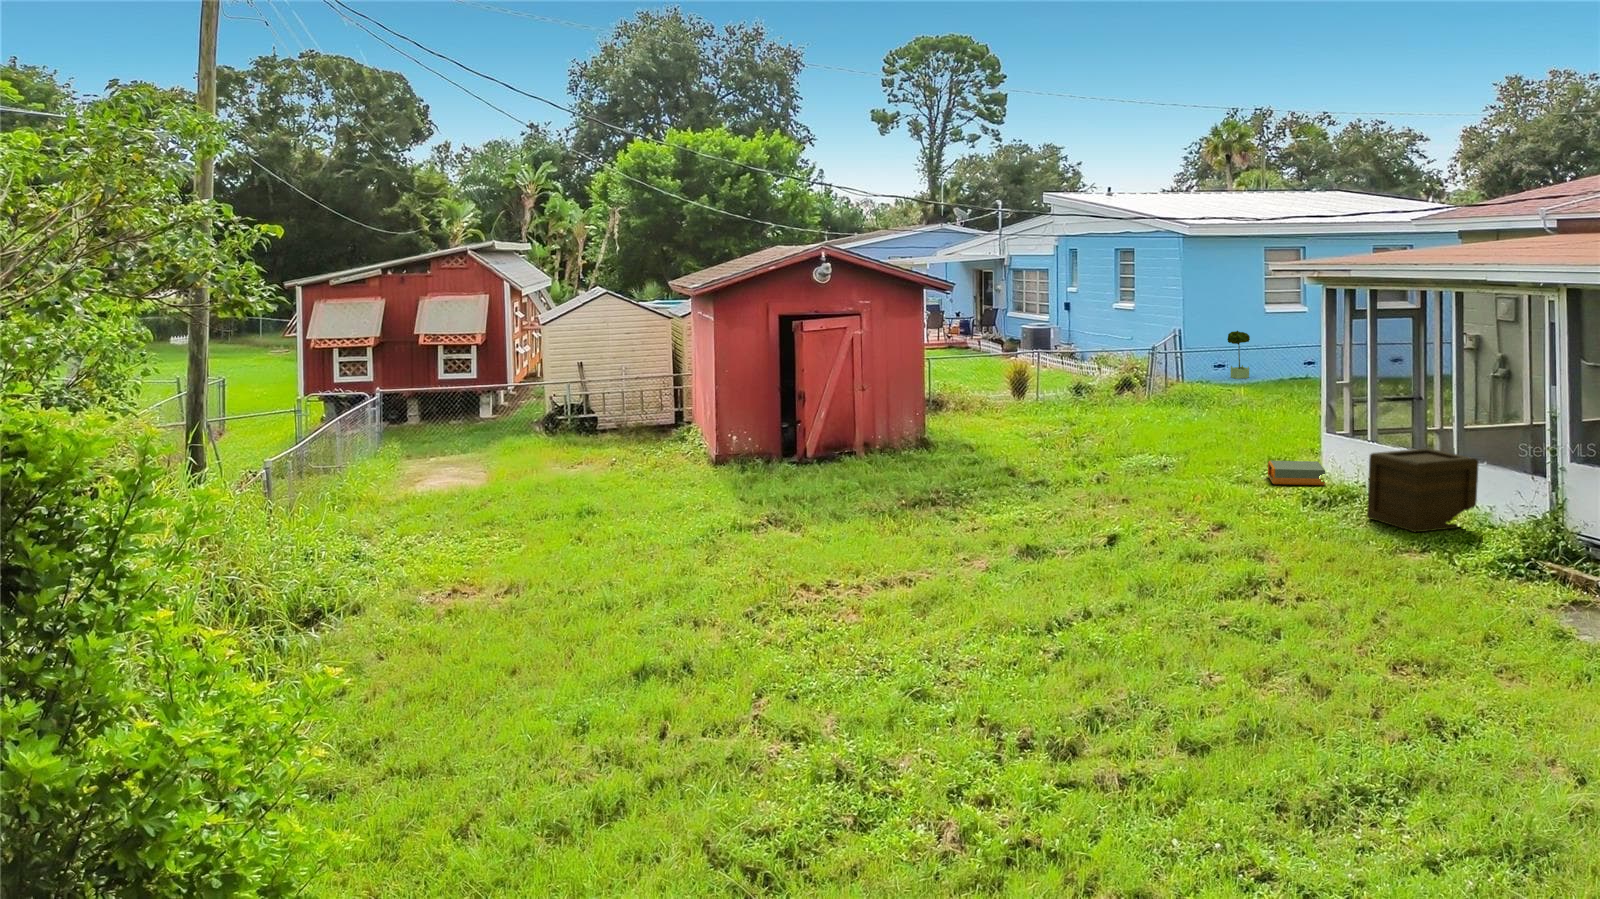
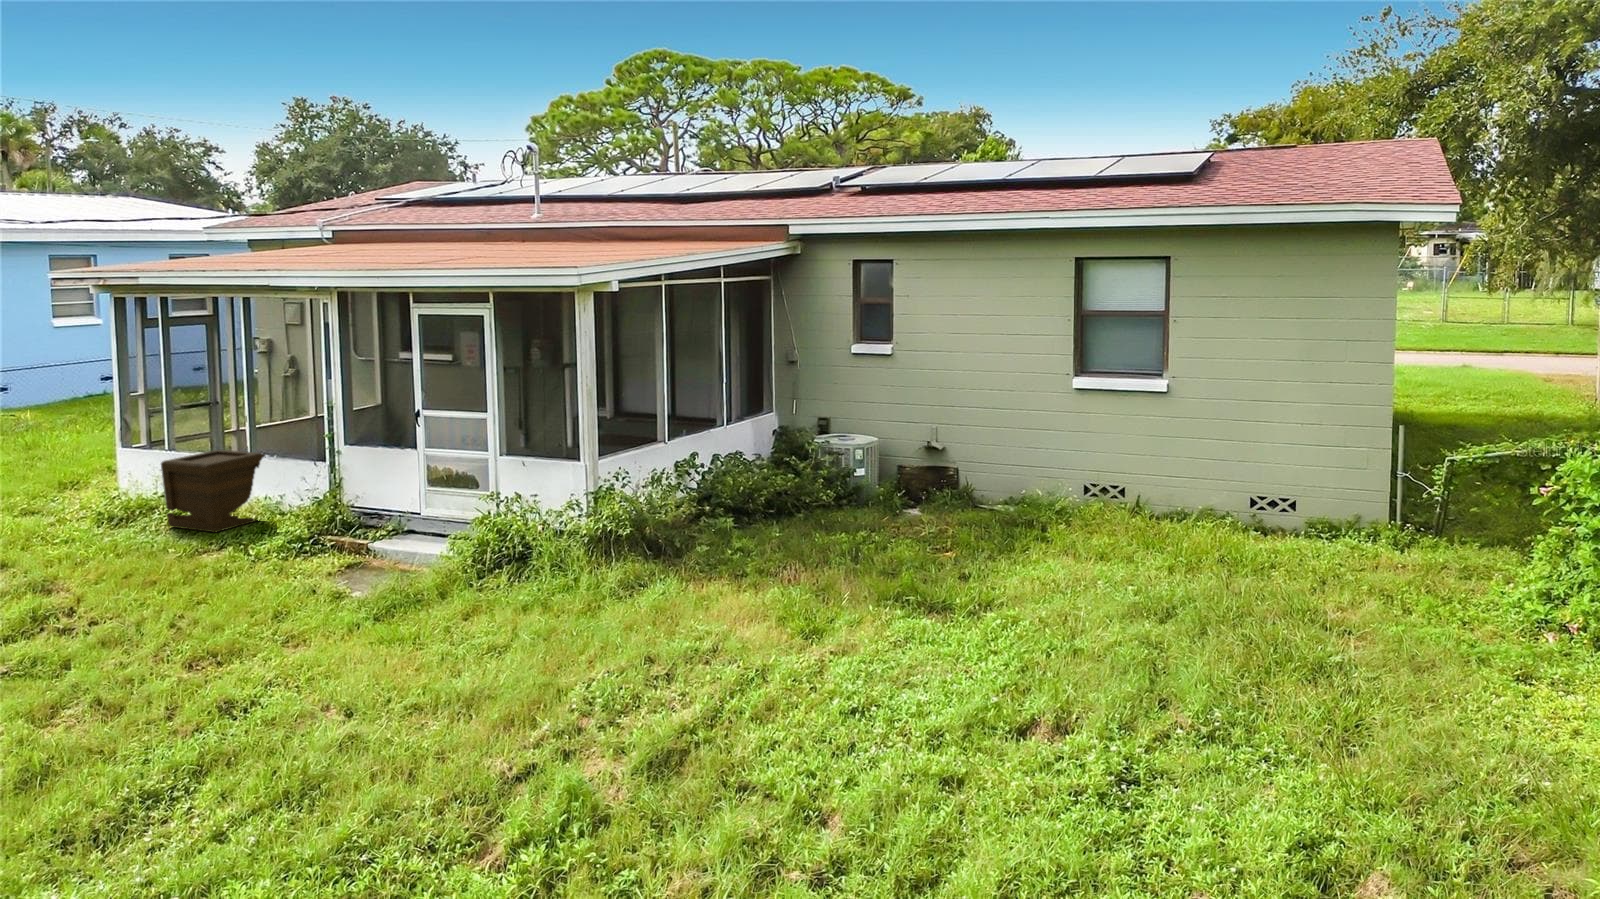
potted tree: present [1227,331,1250,379] -> none [14,350,47,403]
storage box: present [1268,461,1325,485] -> none [61,479,126,509]

